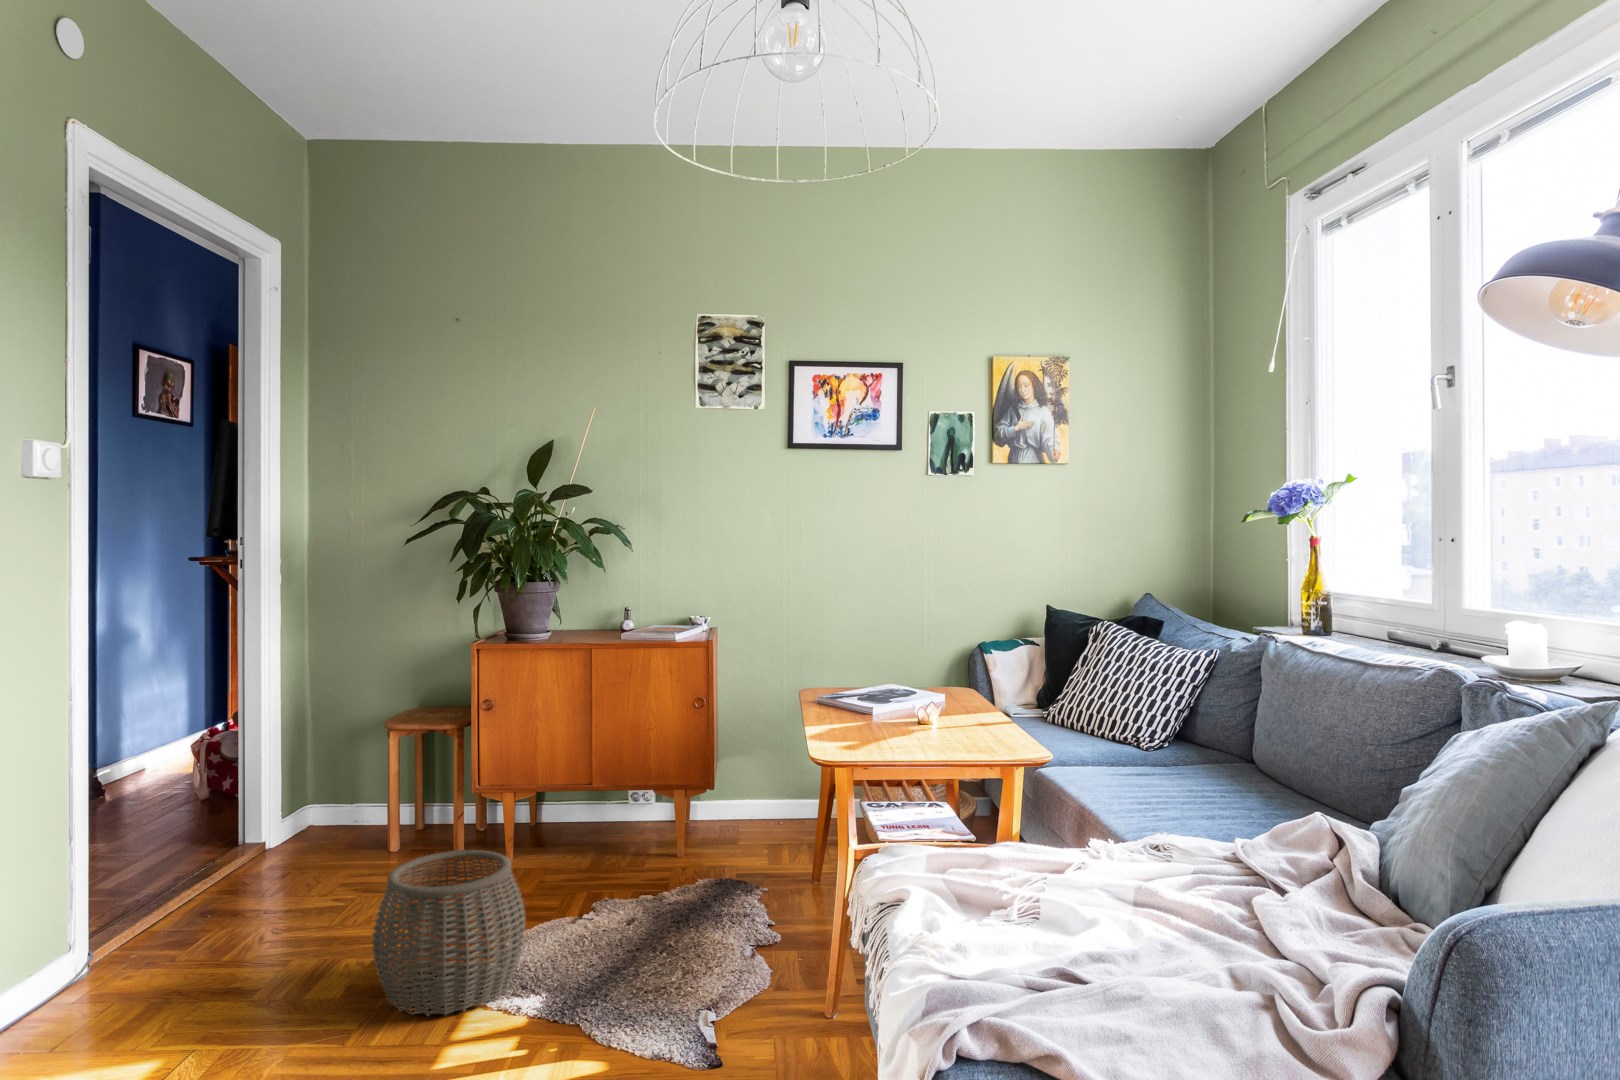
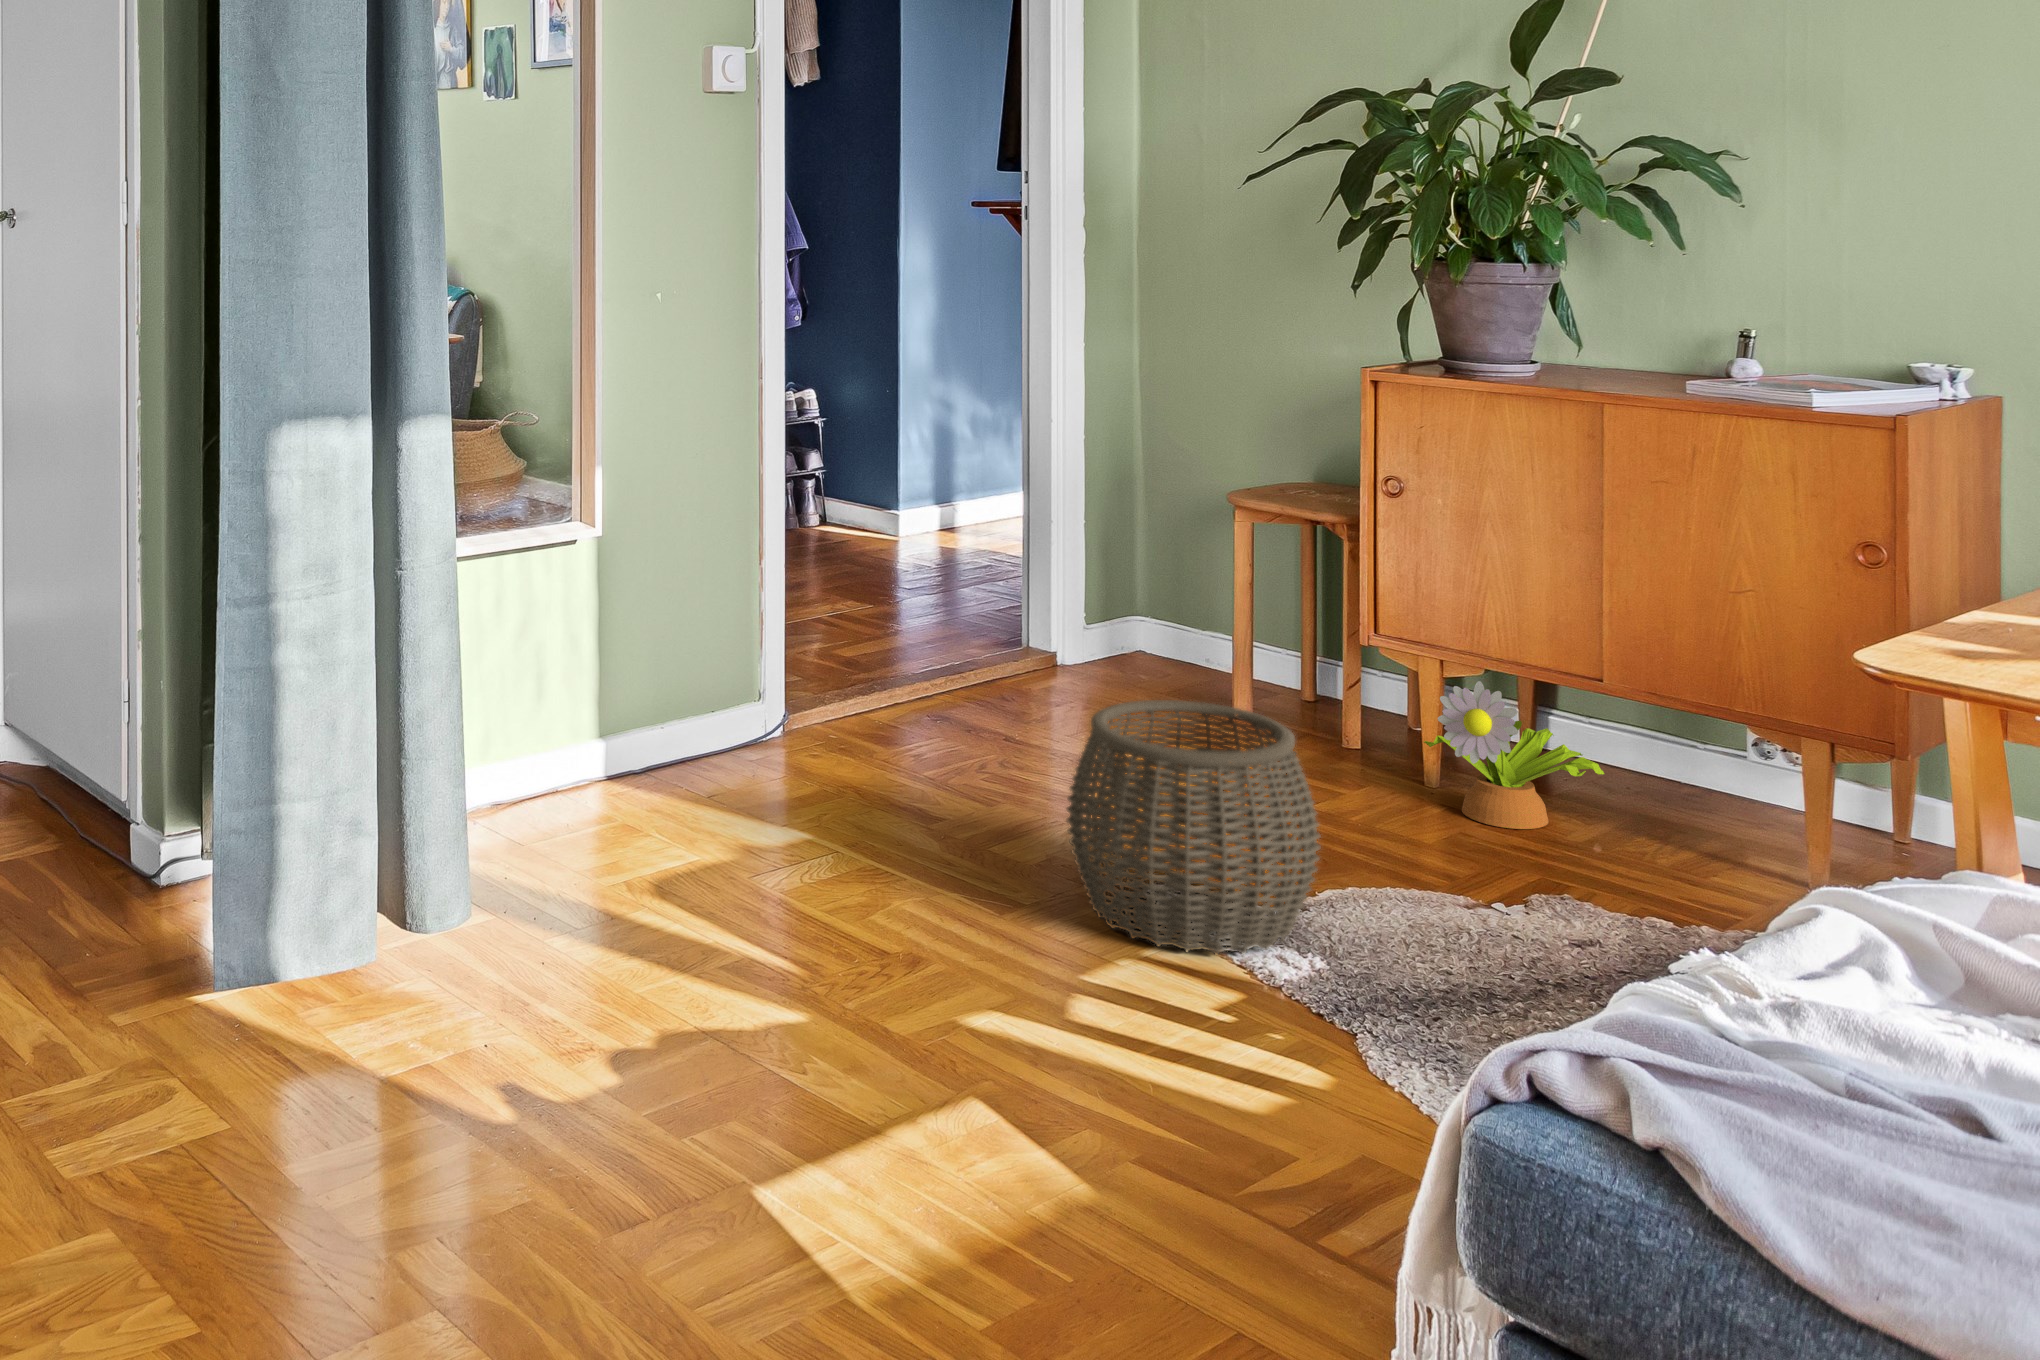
decorative plant: none [520,803,606,878] -> present [1424,681,1604,829]

